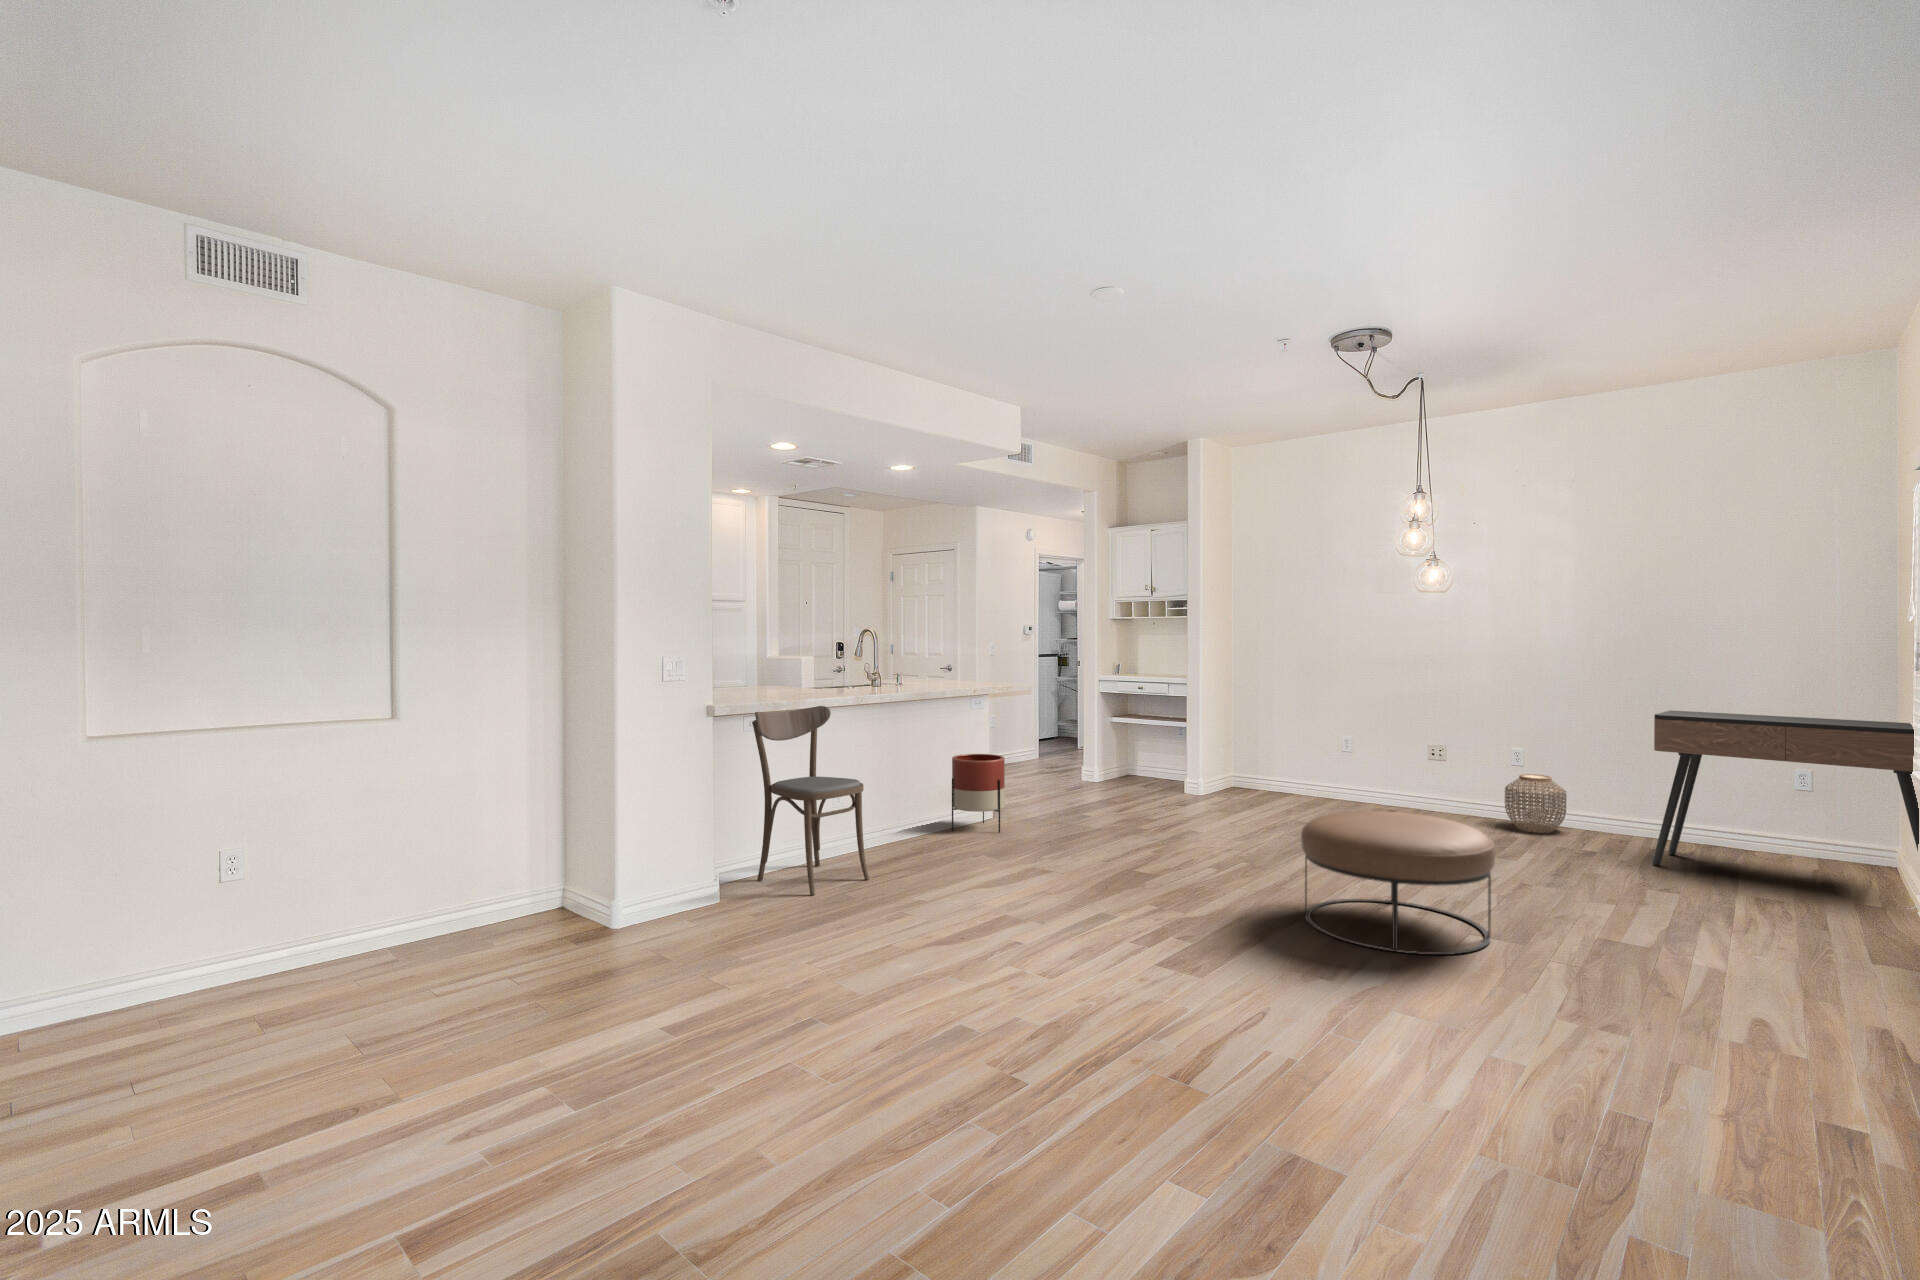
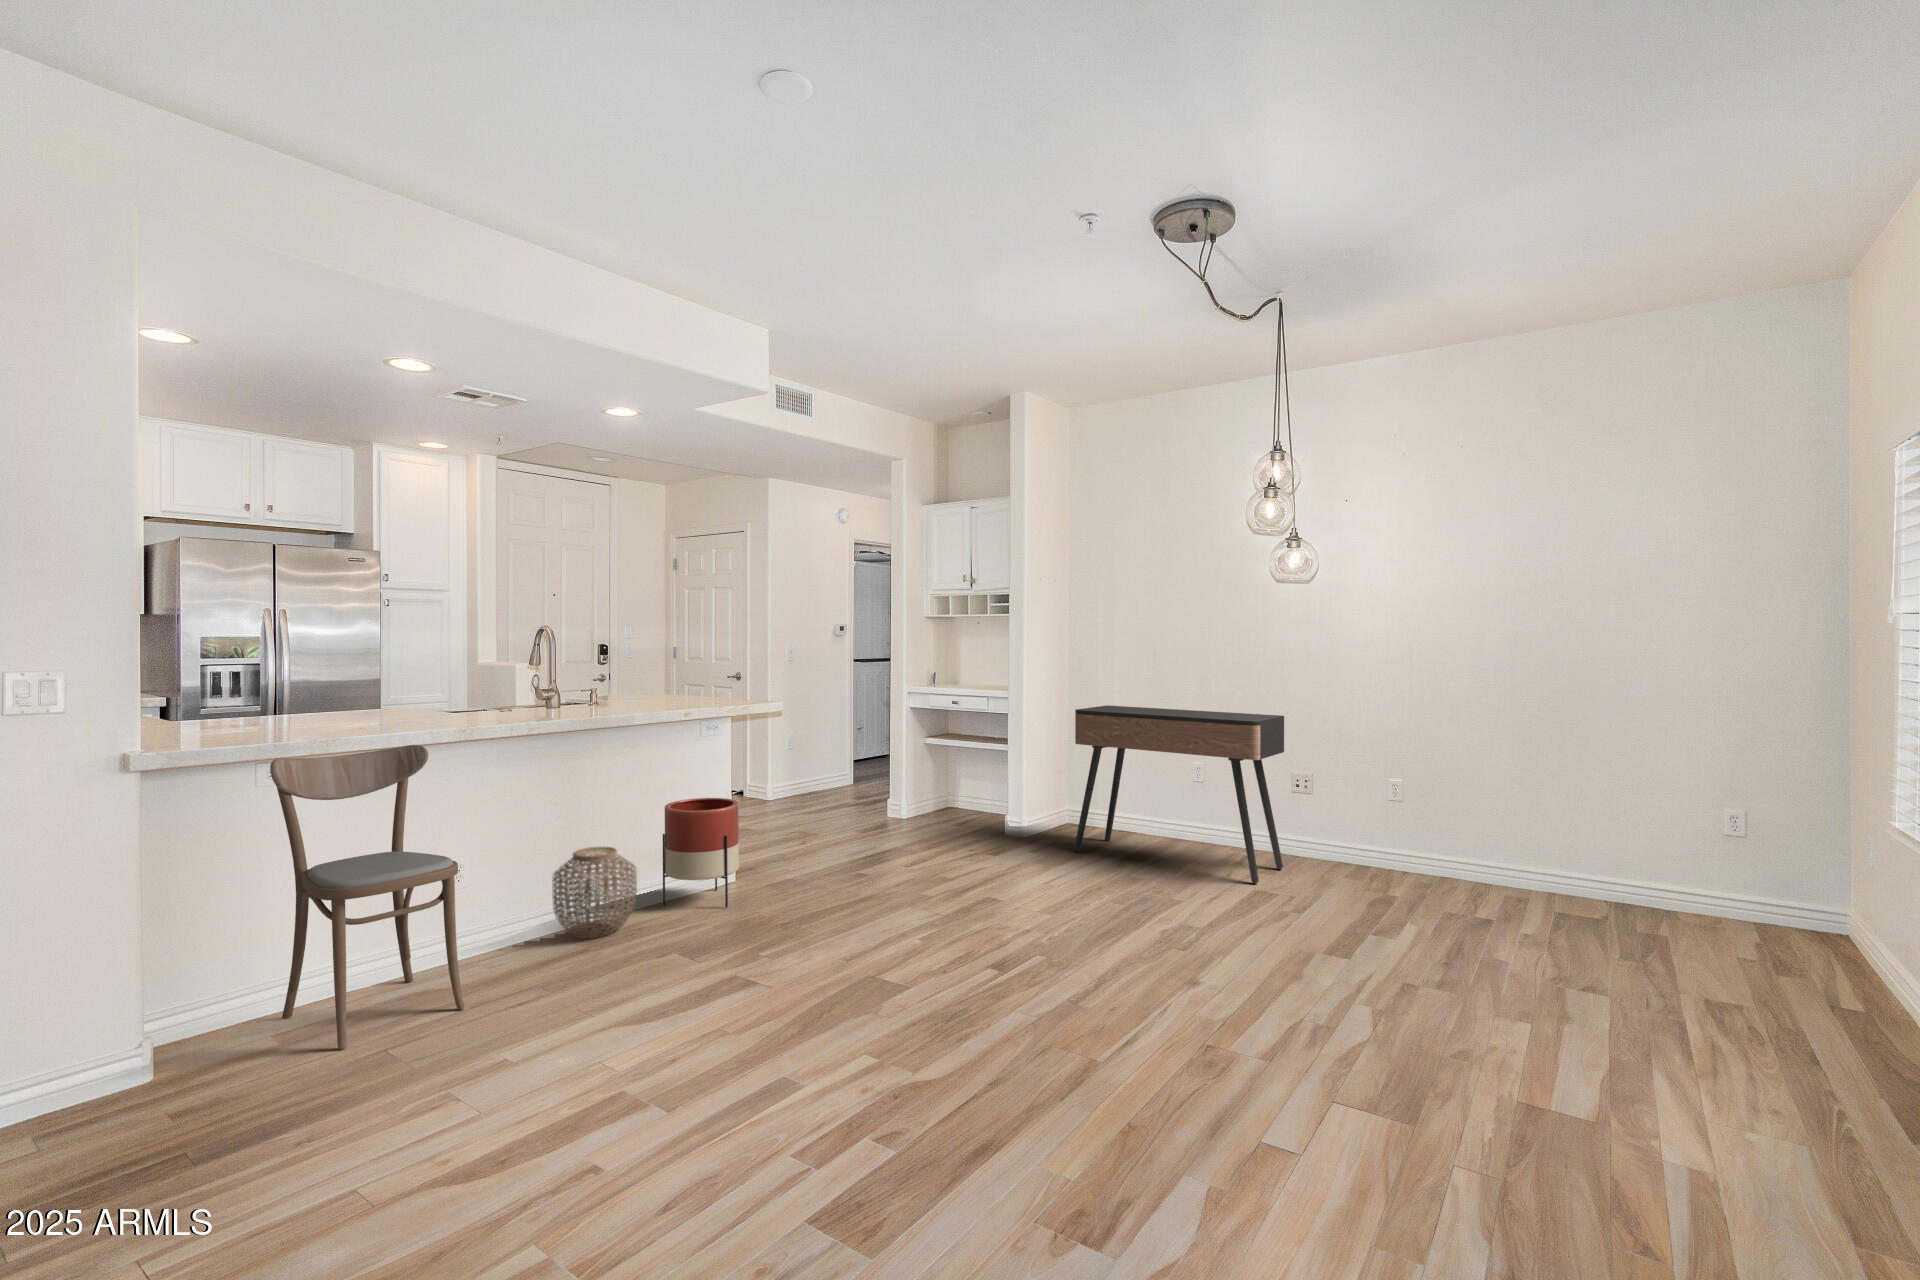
console table: present [1652,710,1919,866] -> present [1074,705,1284,883]
woven basket: present [1505,774,1566,833] -> present [553,847,636,939]
ottoman: present [1301,811,1496,955] -> none [1079,897,1355,1150]

